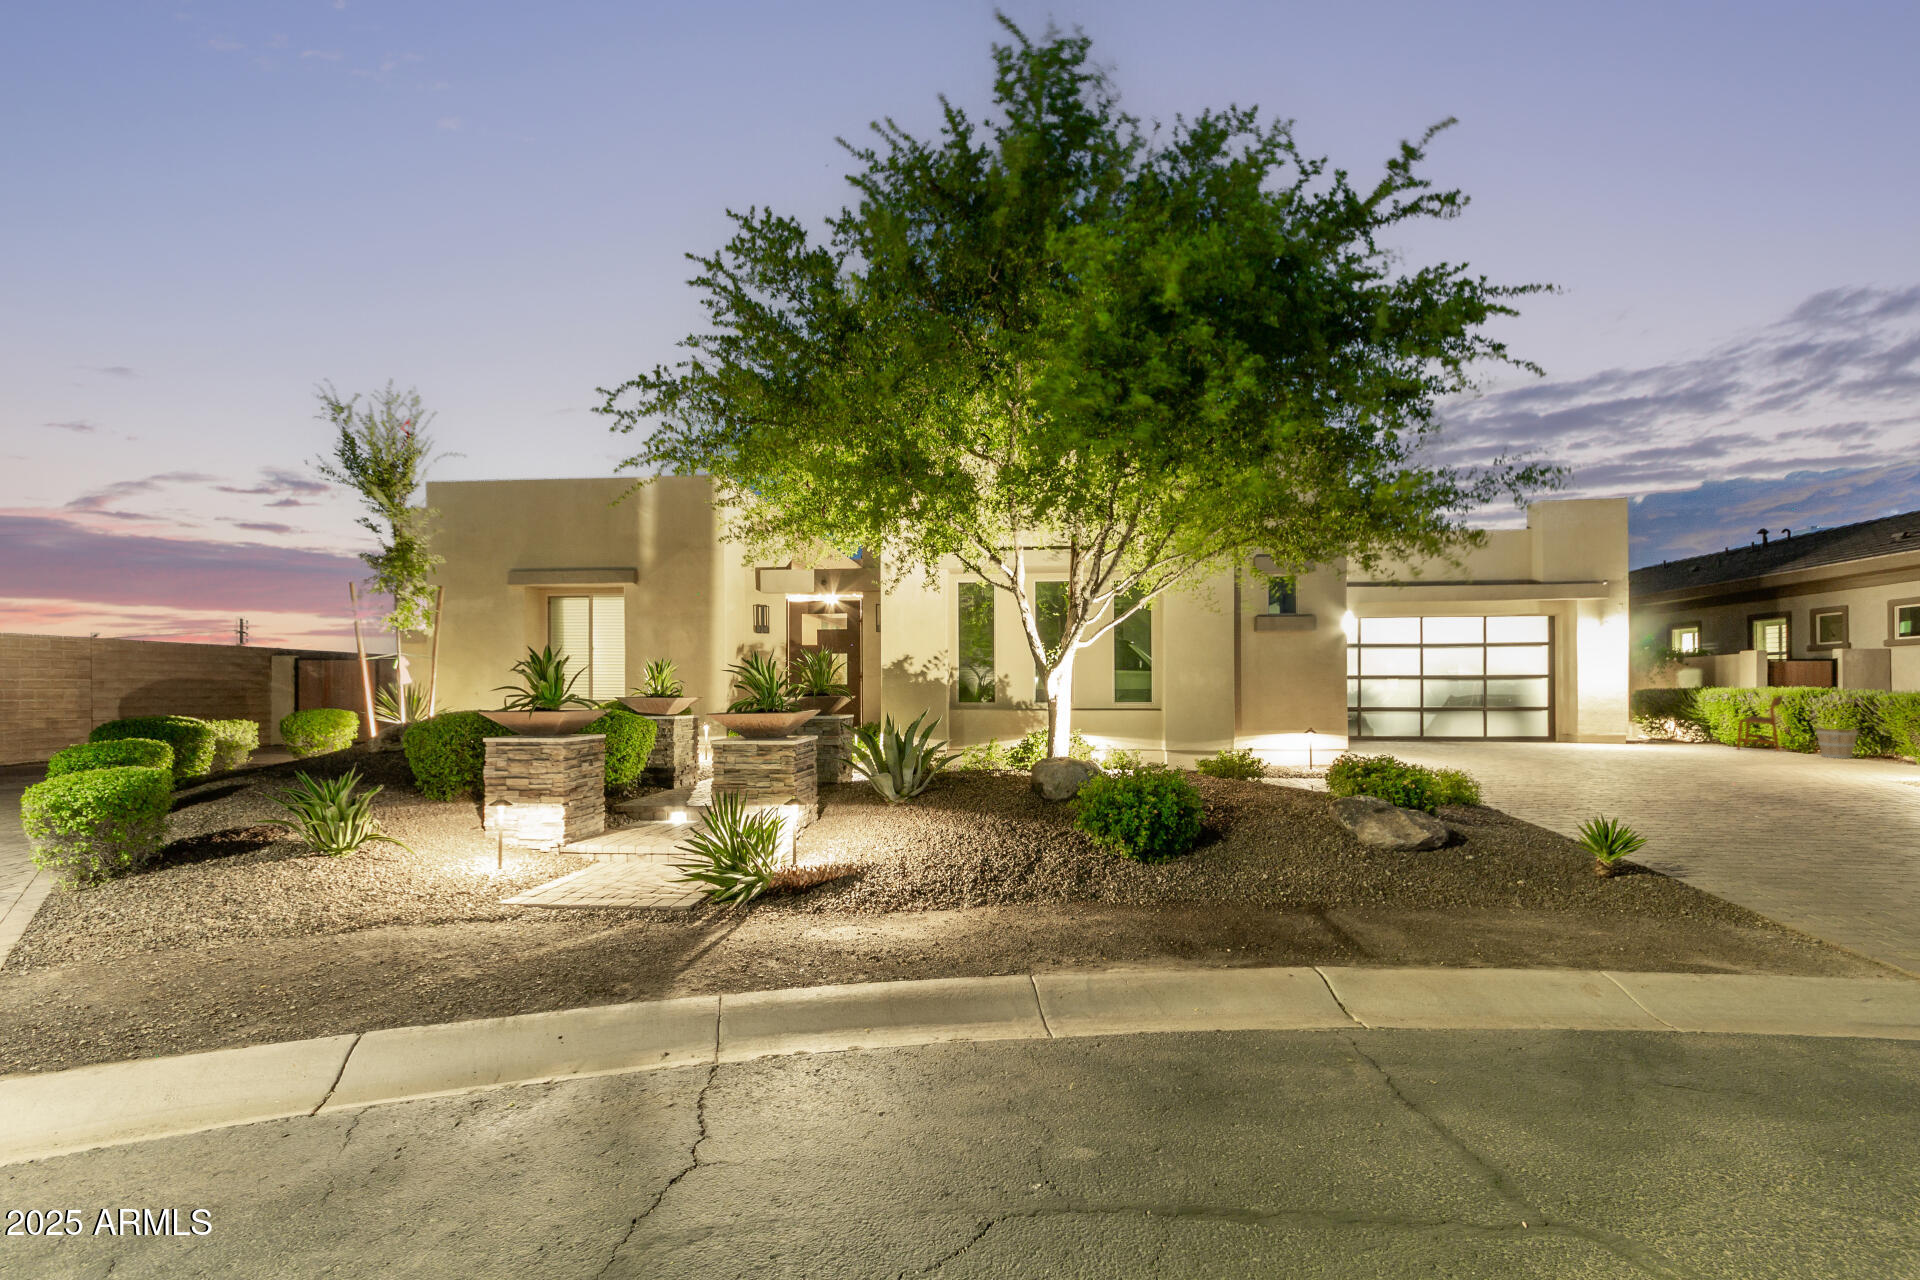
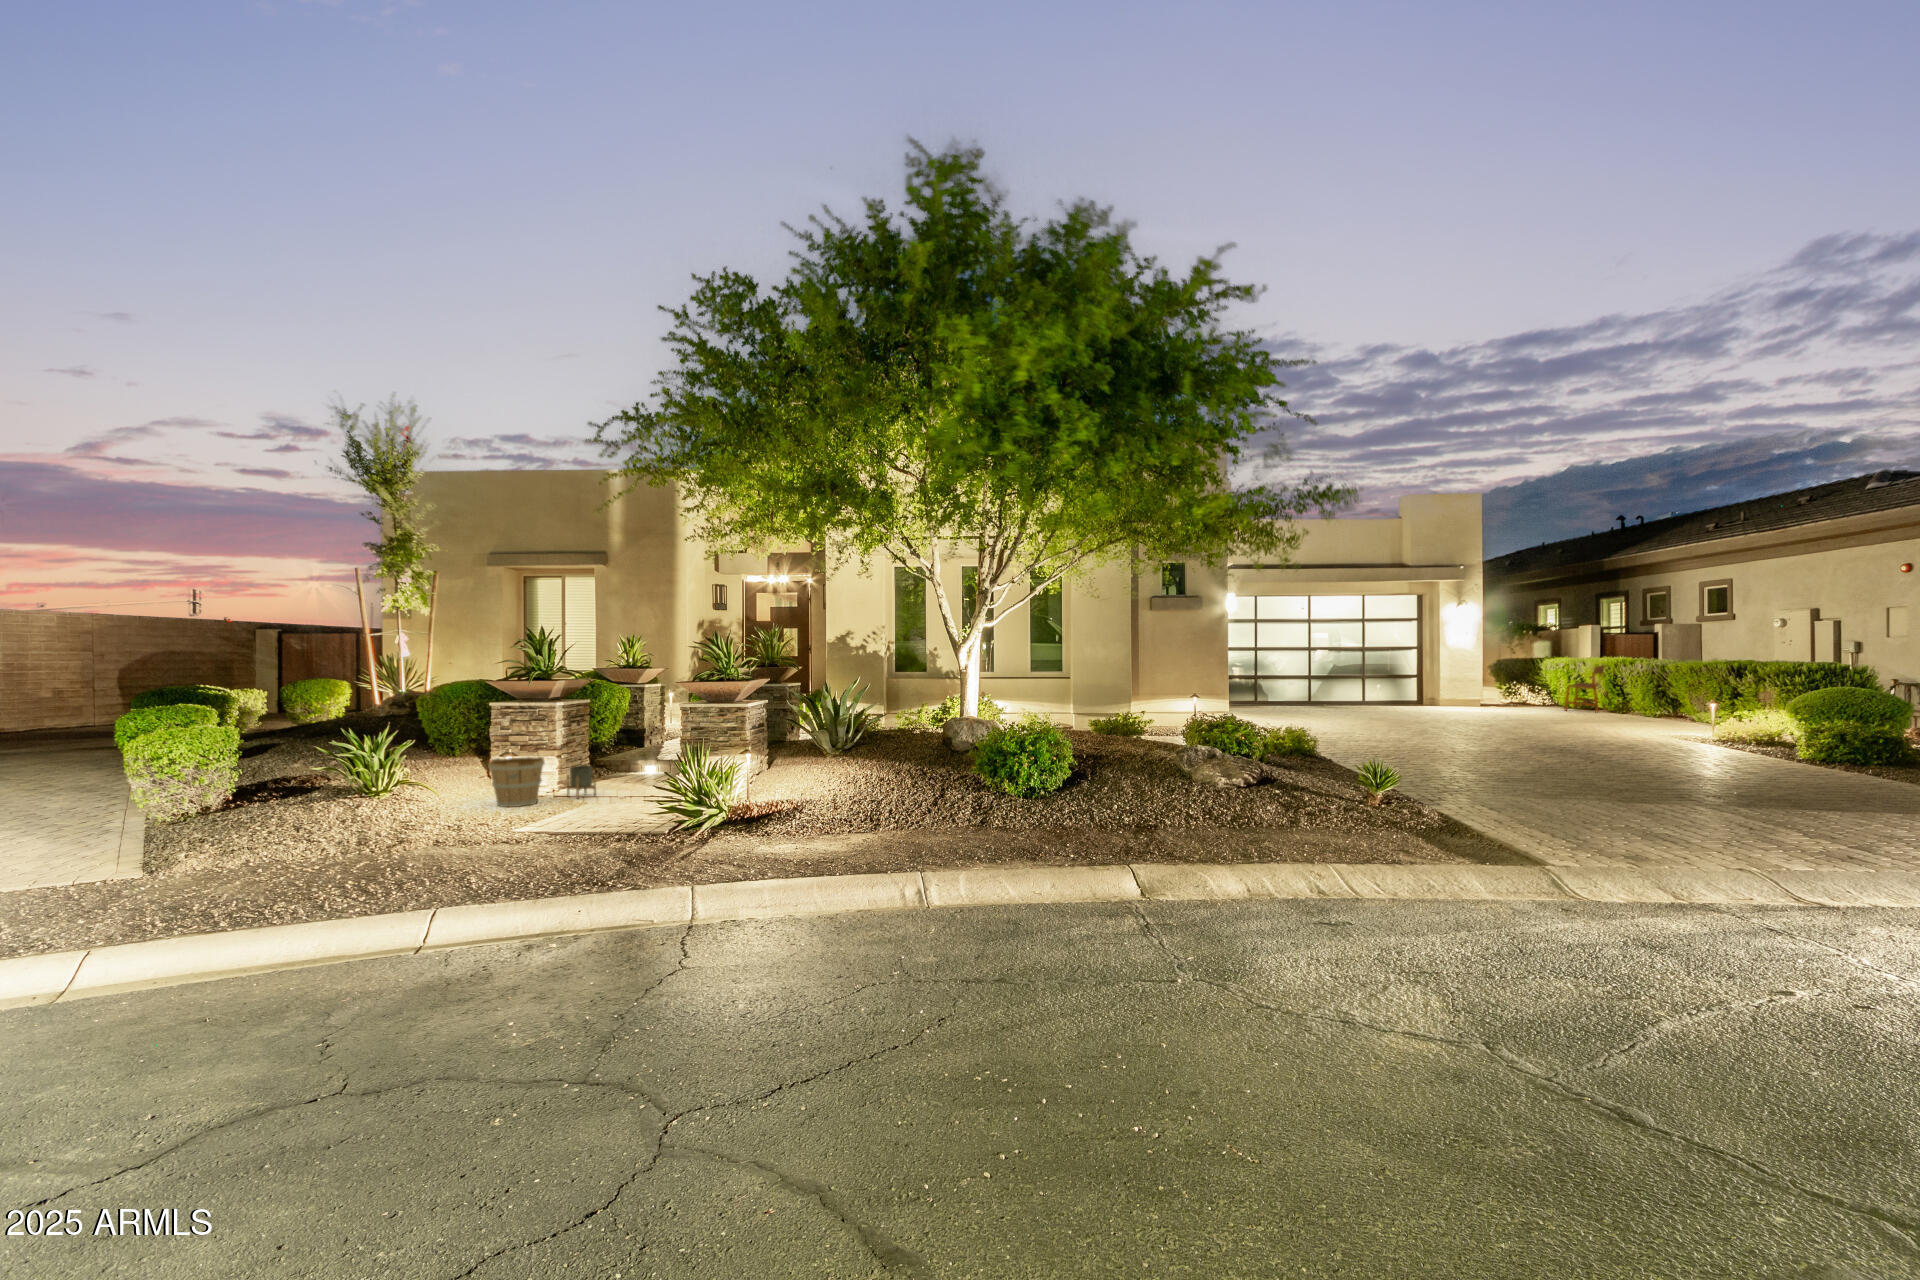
wooden bucket: present [1816,728,1858,758] -> present [488,757,545,807]
planter: none [574,815,609,857] -> present [567,765,596,798]

